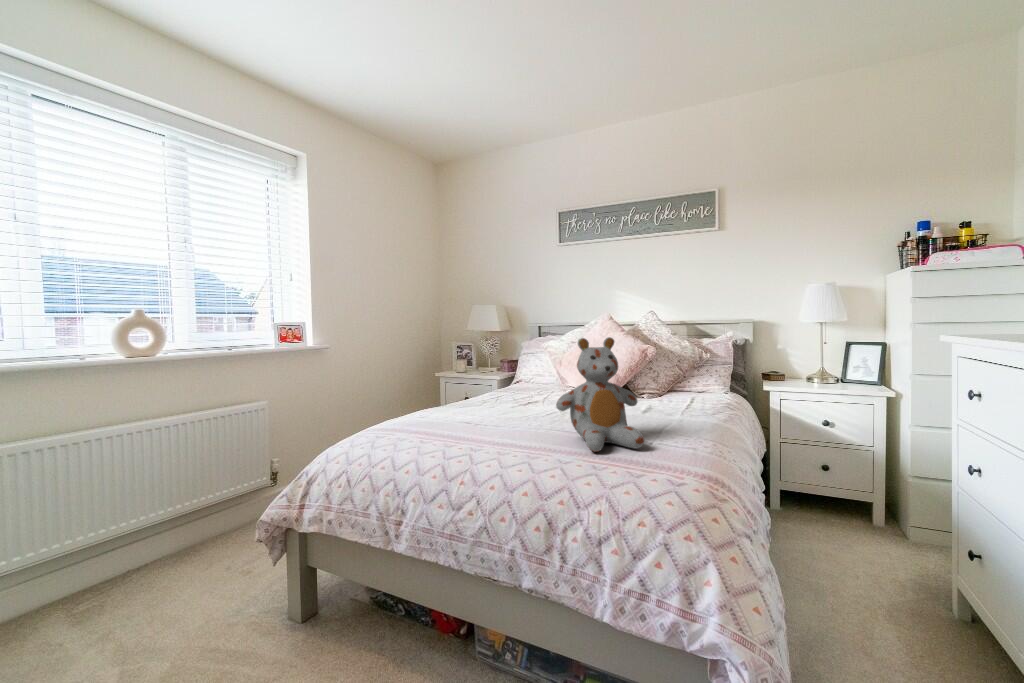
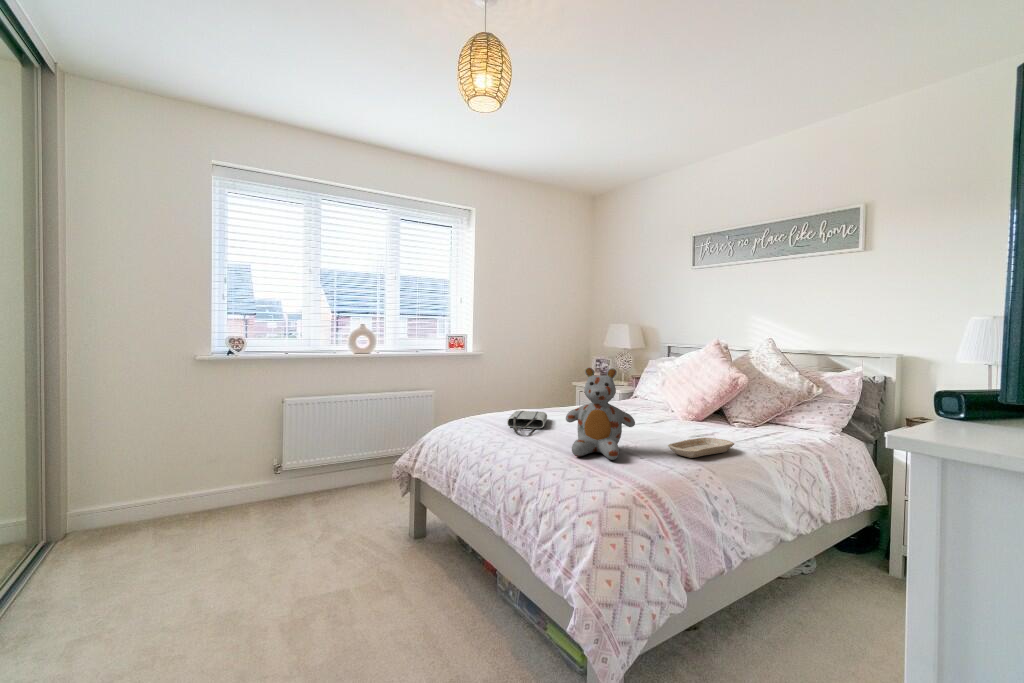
tote bag: none [439,406,496,433] -> present [507,411,547,431]
tray: none [661,408,707,432] -> present [668,438,734,458]

